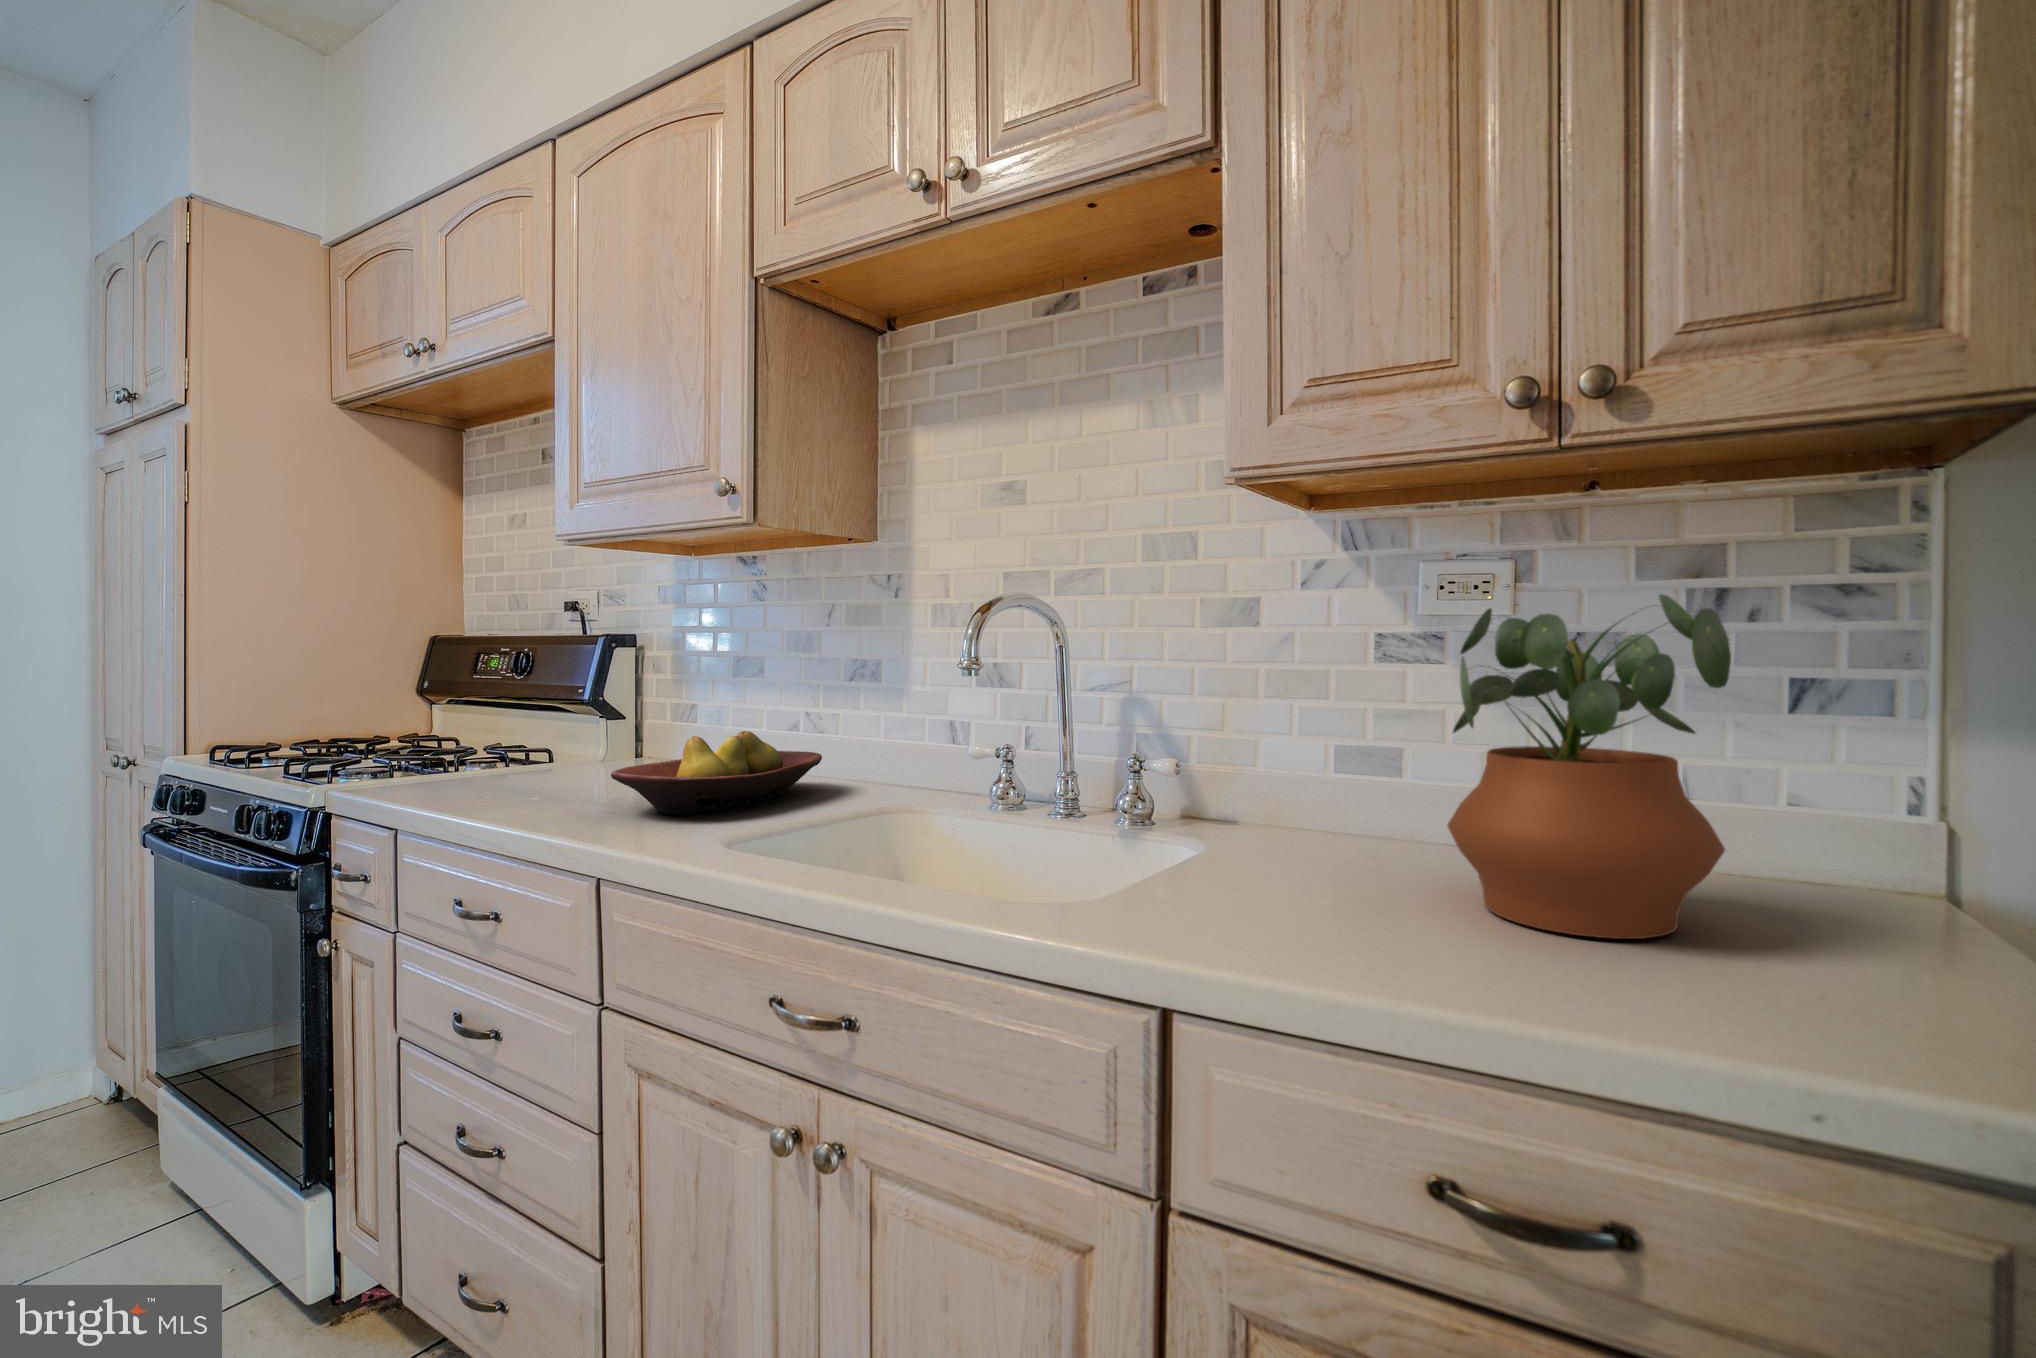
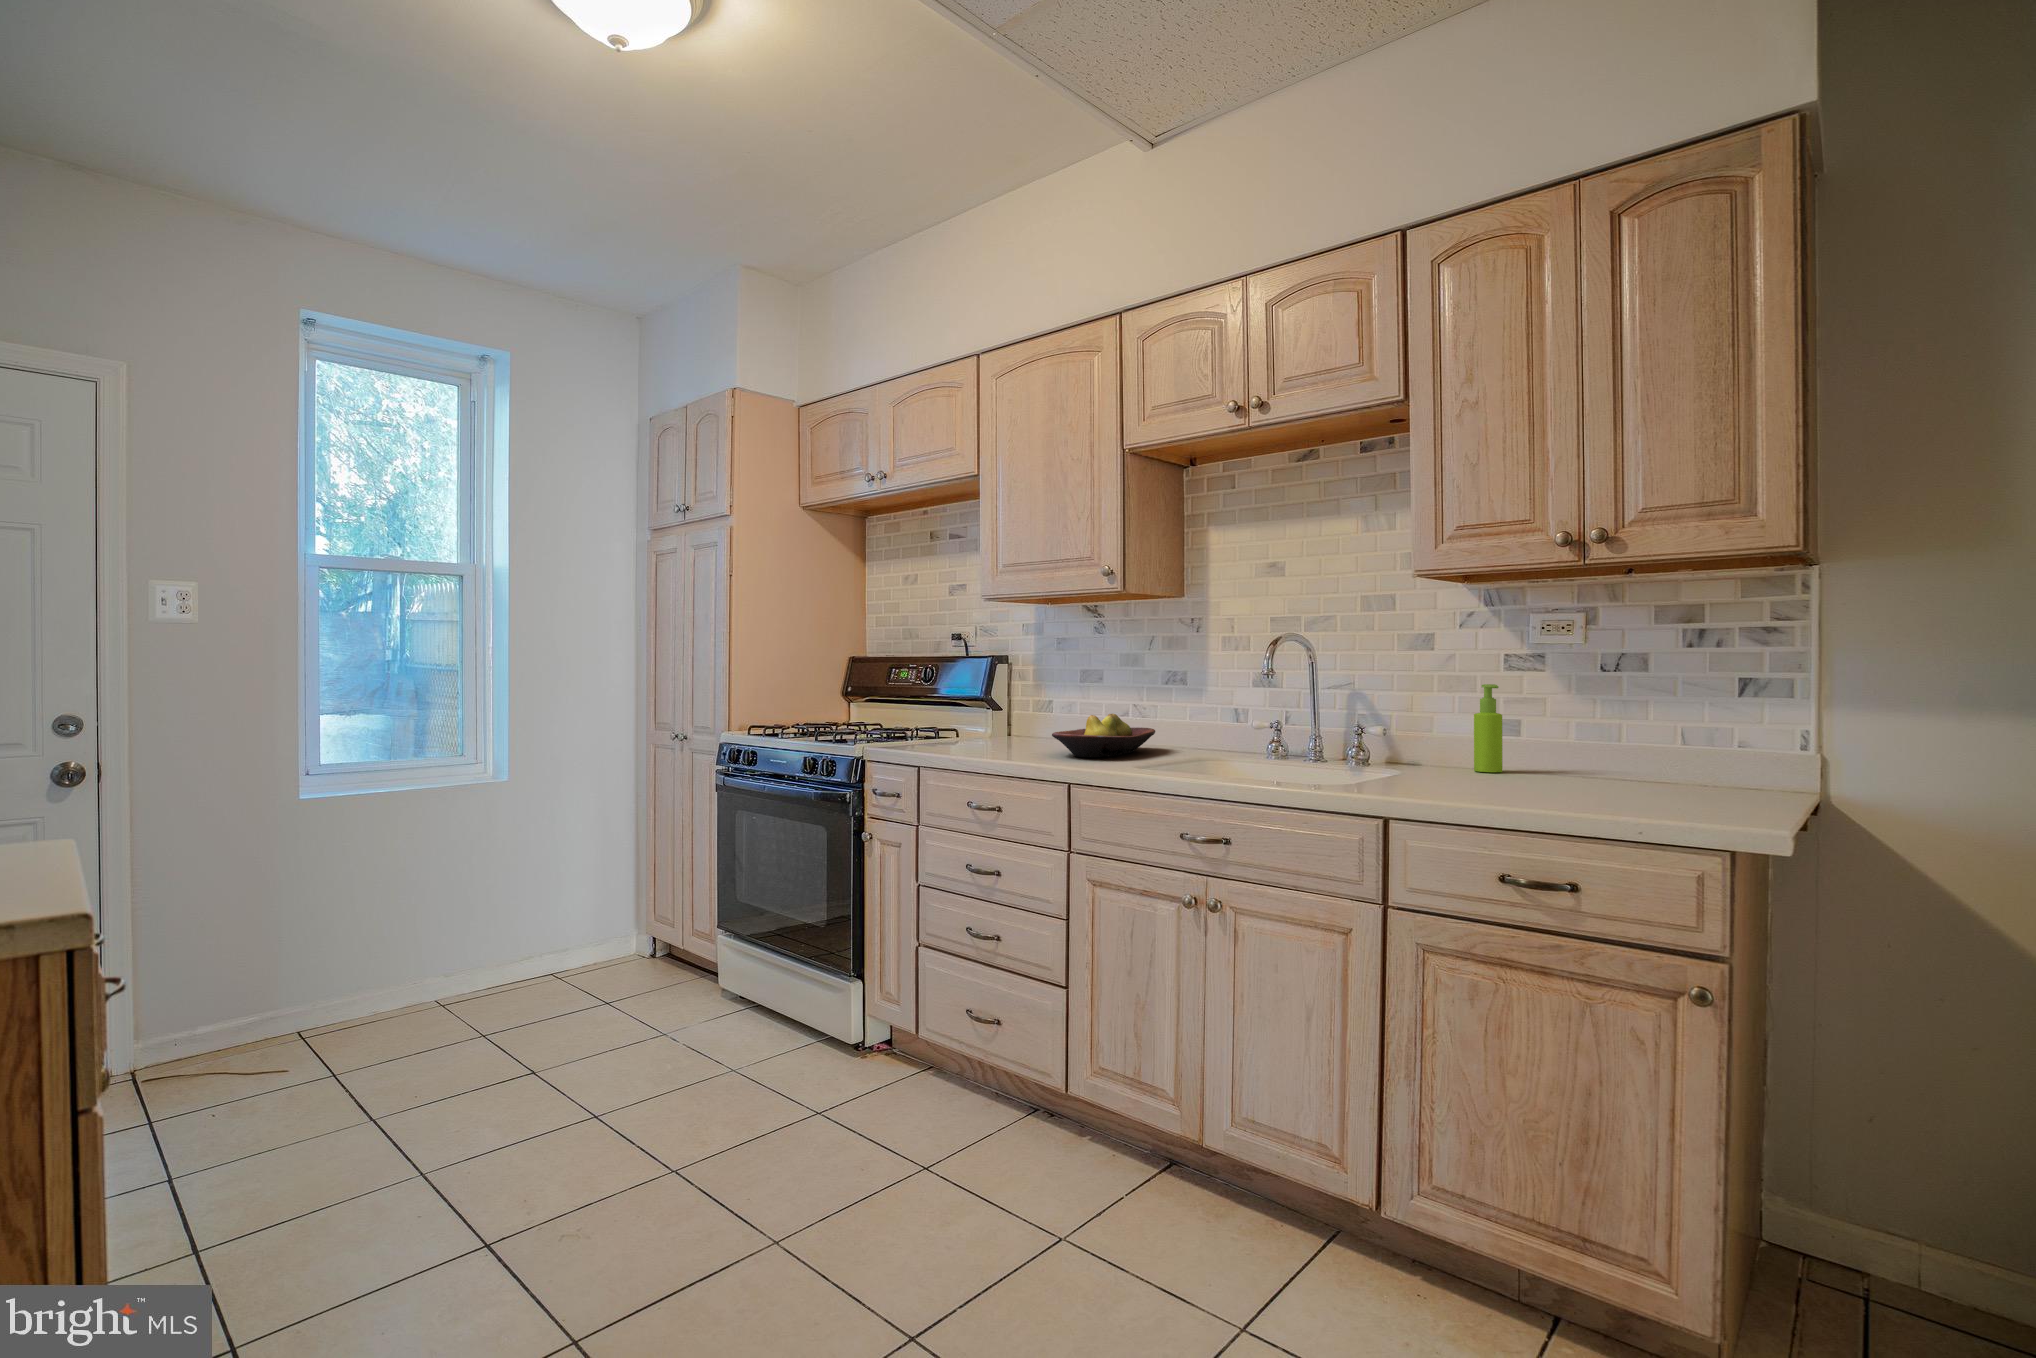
potted plant: present [1447,594,1731,939] -> none [1532,637,1666,797]
soap dispenser: none [1323,687,1371,843] -> present [1474,684,1502,772]

